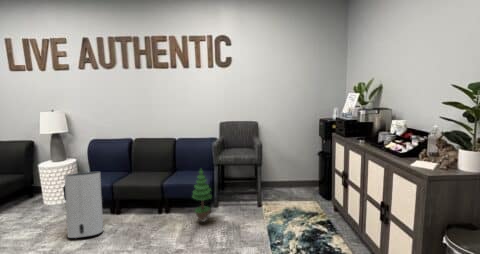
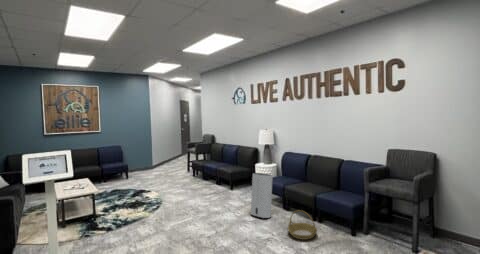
potted tree: present [192,170,212,222] -> none [330,188,350,240]
basket: none [144,205,181,241] -> present [288,210,317,240]

